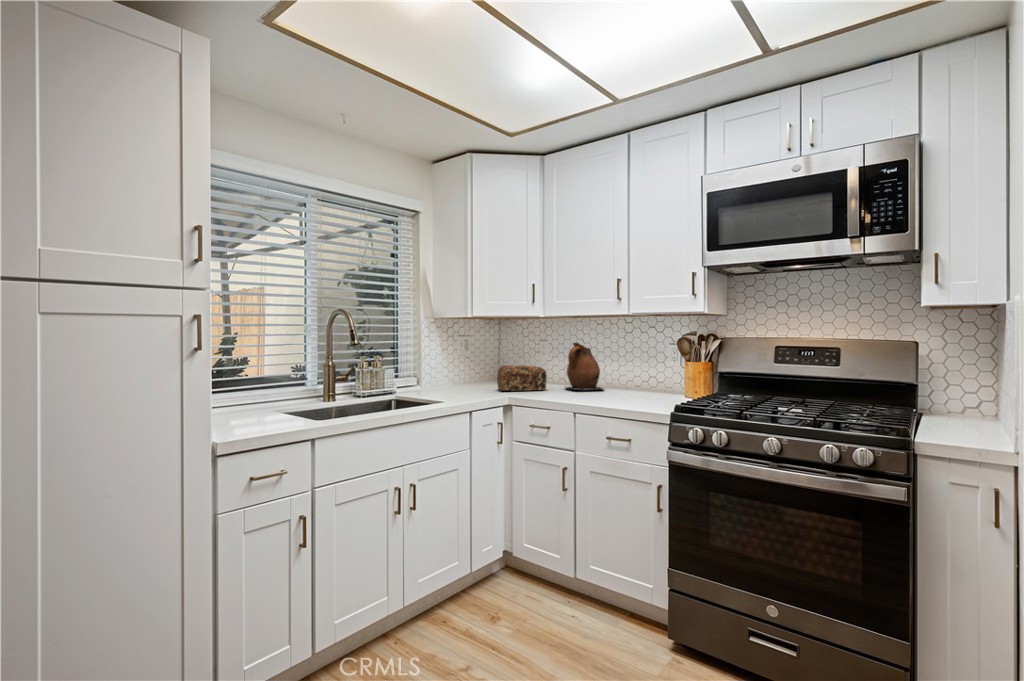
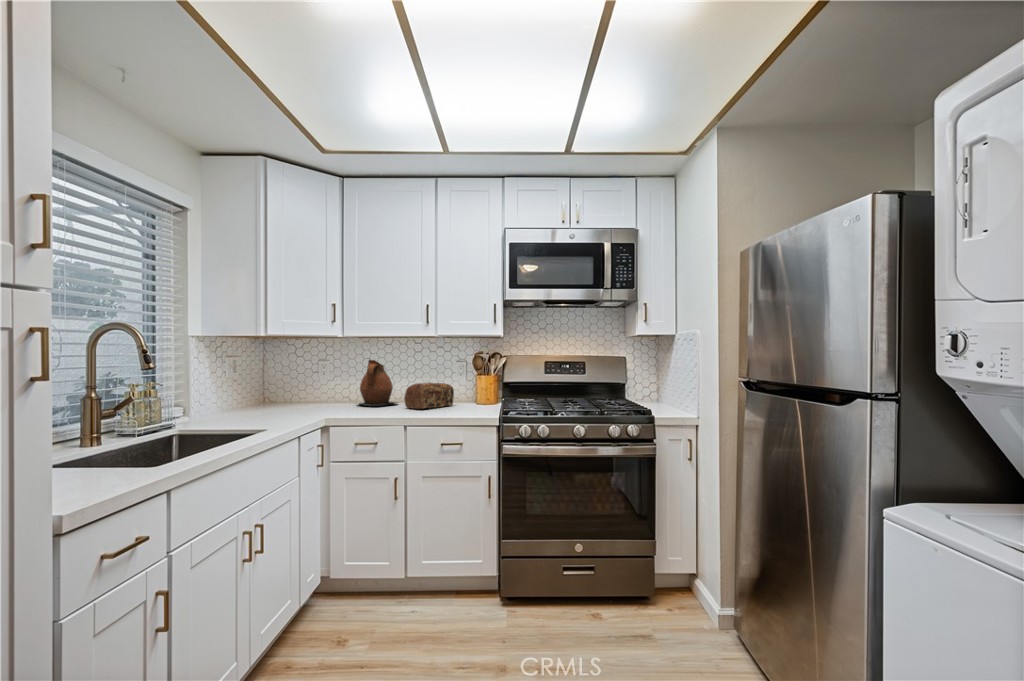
bread loaf: present [497,365,547,391] -> present [404,383,454,409]

